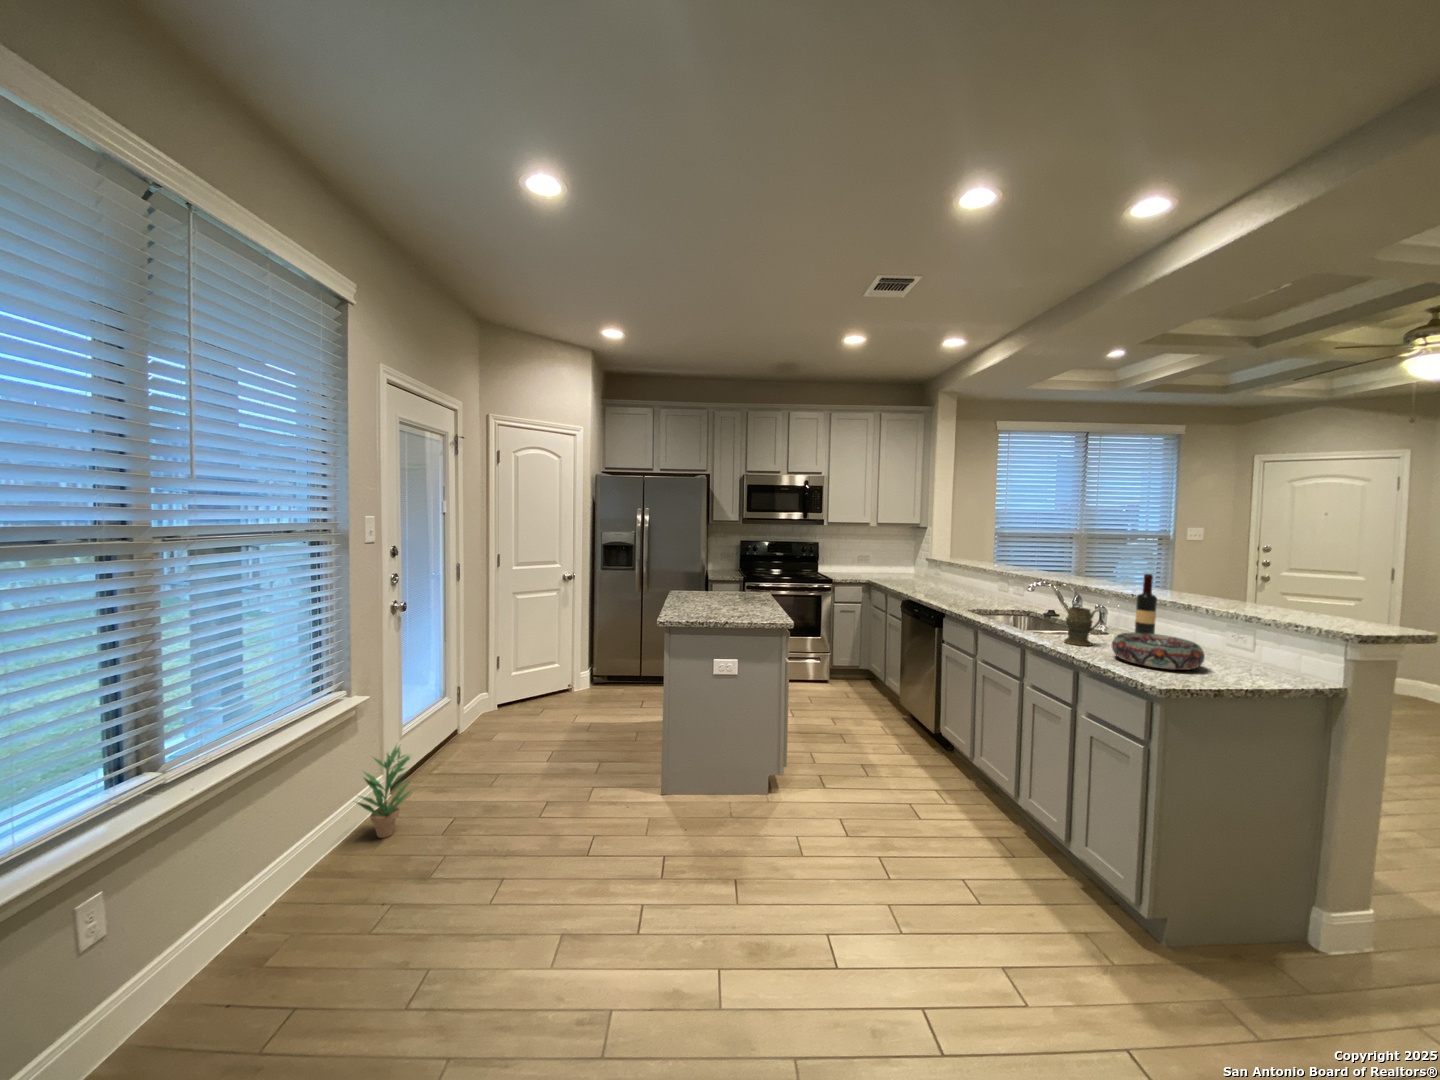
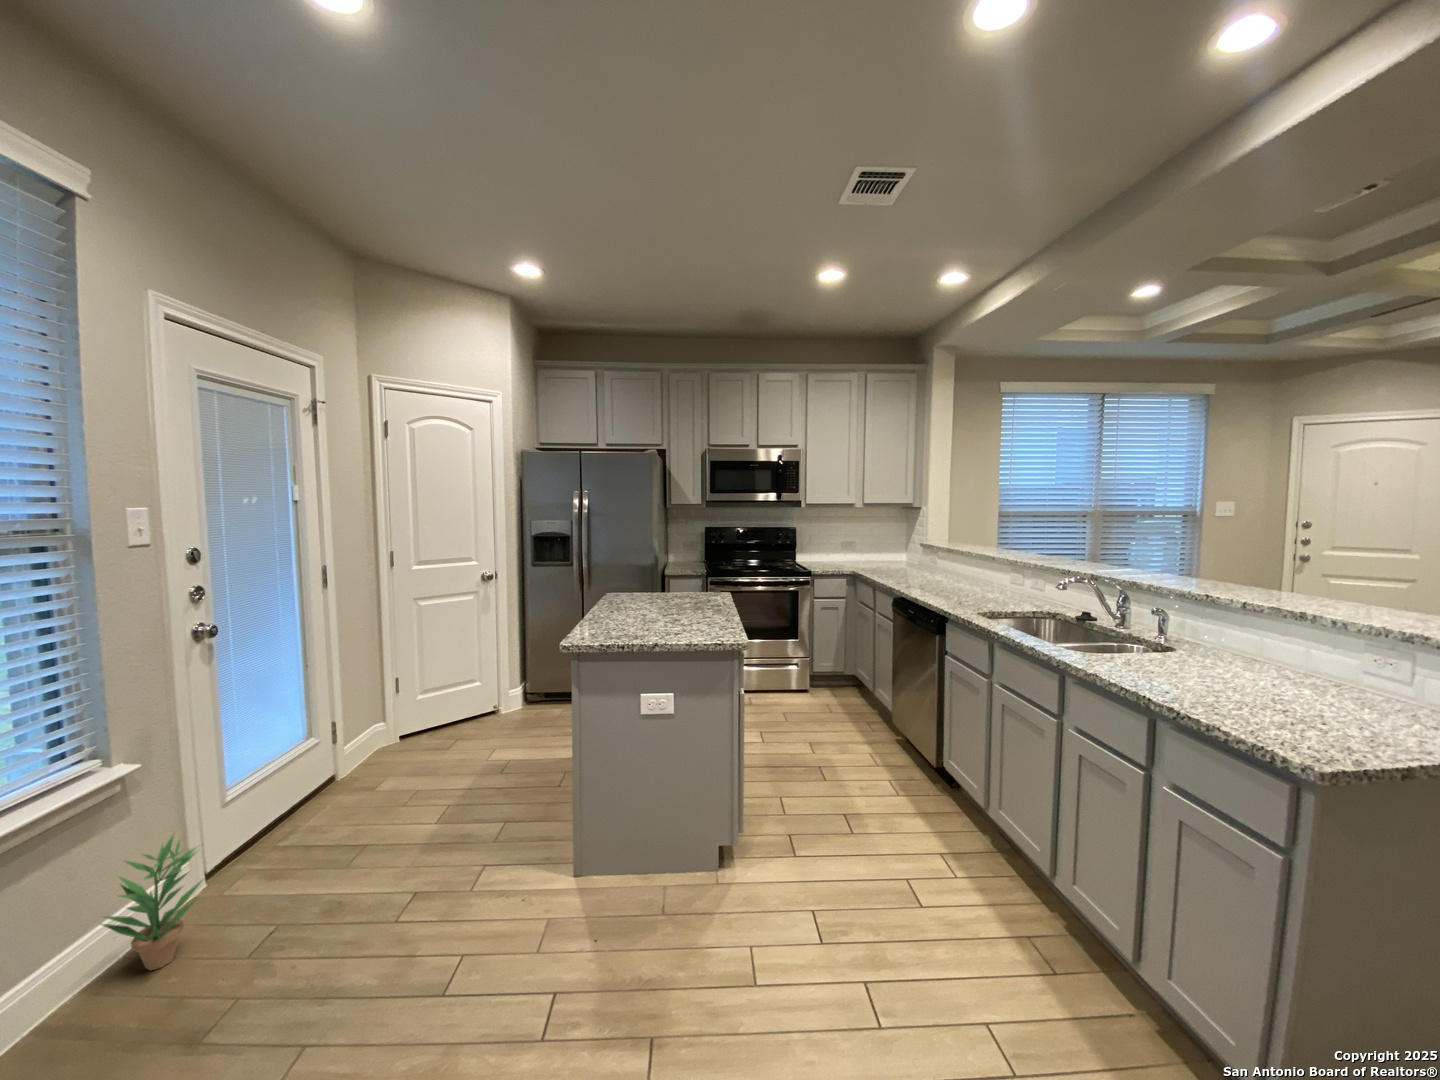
wine bottle: present [1135,574,1157,634] -> none [1214,568,1249,662]
mug: present [1064,607,1102,646] -> none [1122,618,1178,675]
decorative bowl: present [1112,633,1205,670] -> none [1205,660,1365,725]

